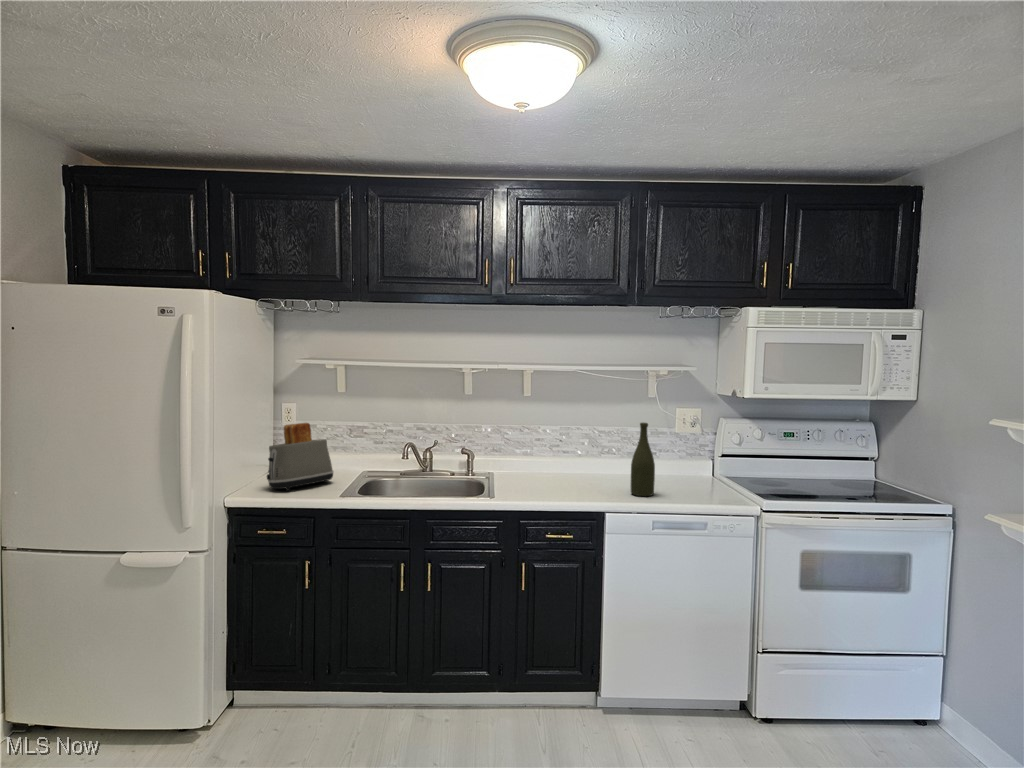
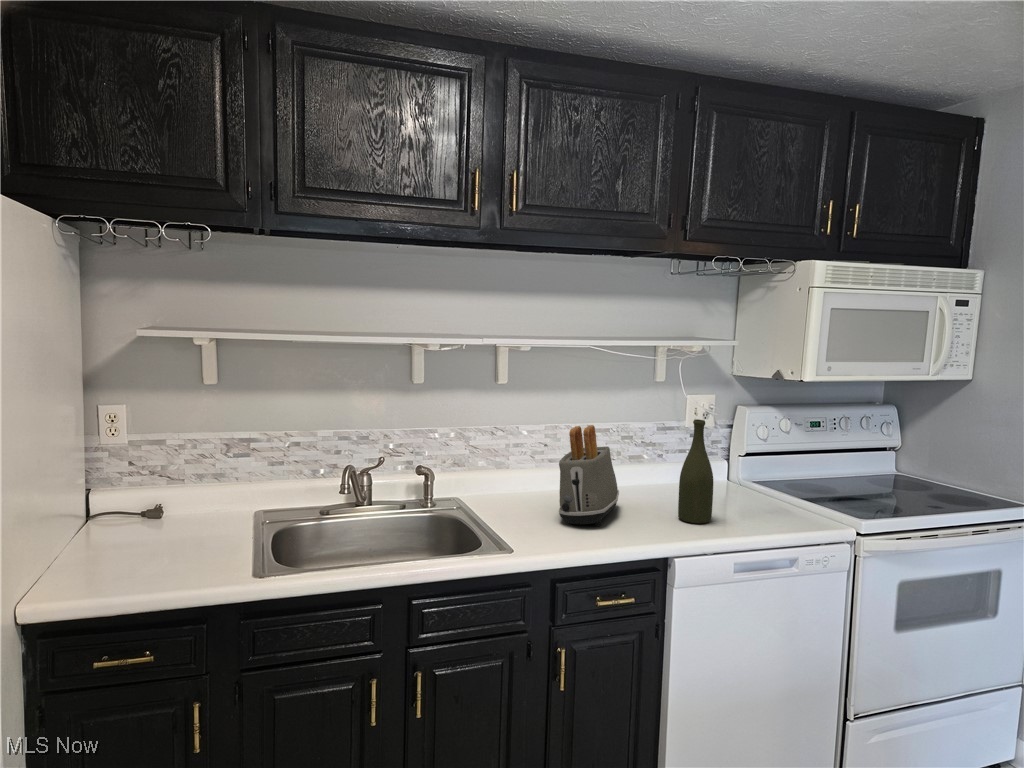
toaster: present [267,423,333,491] -> present [559,425,619,526]

